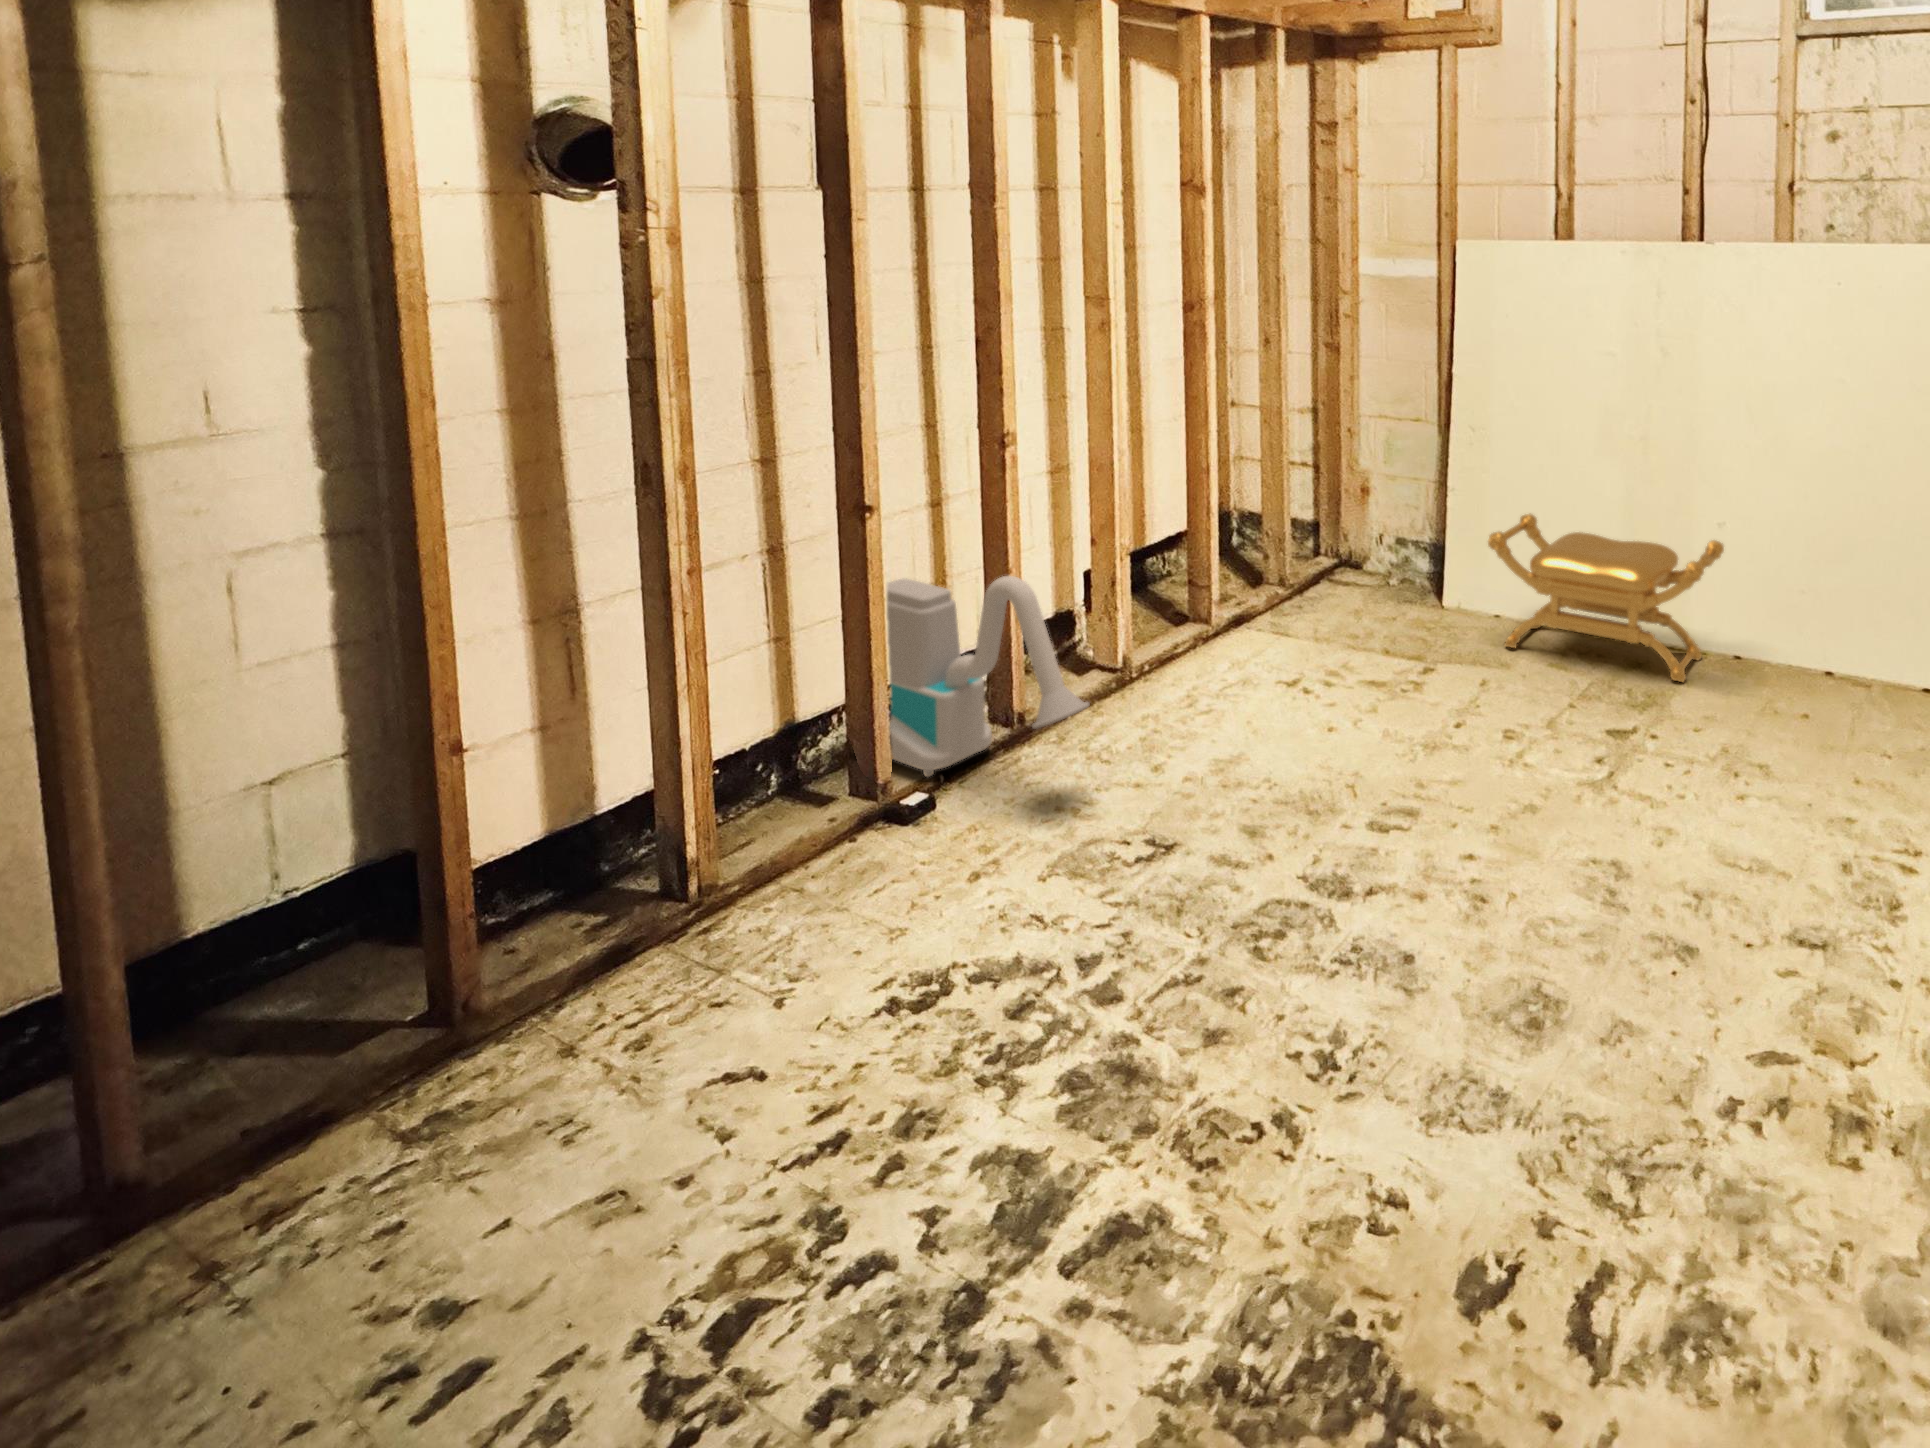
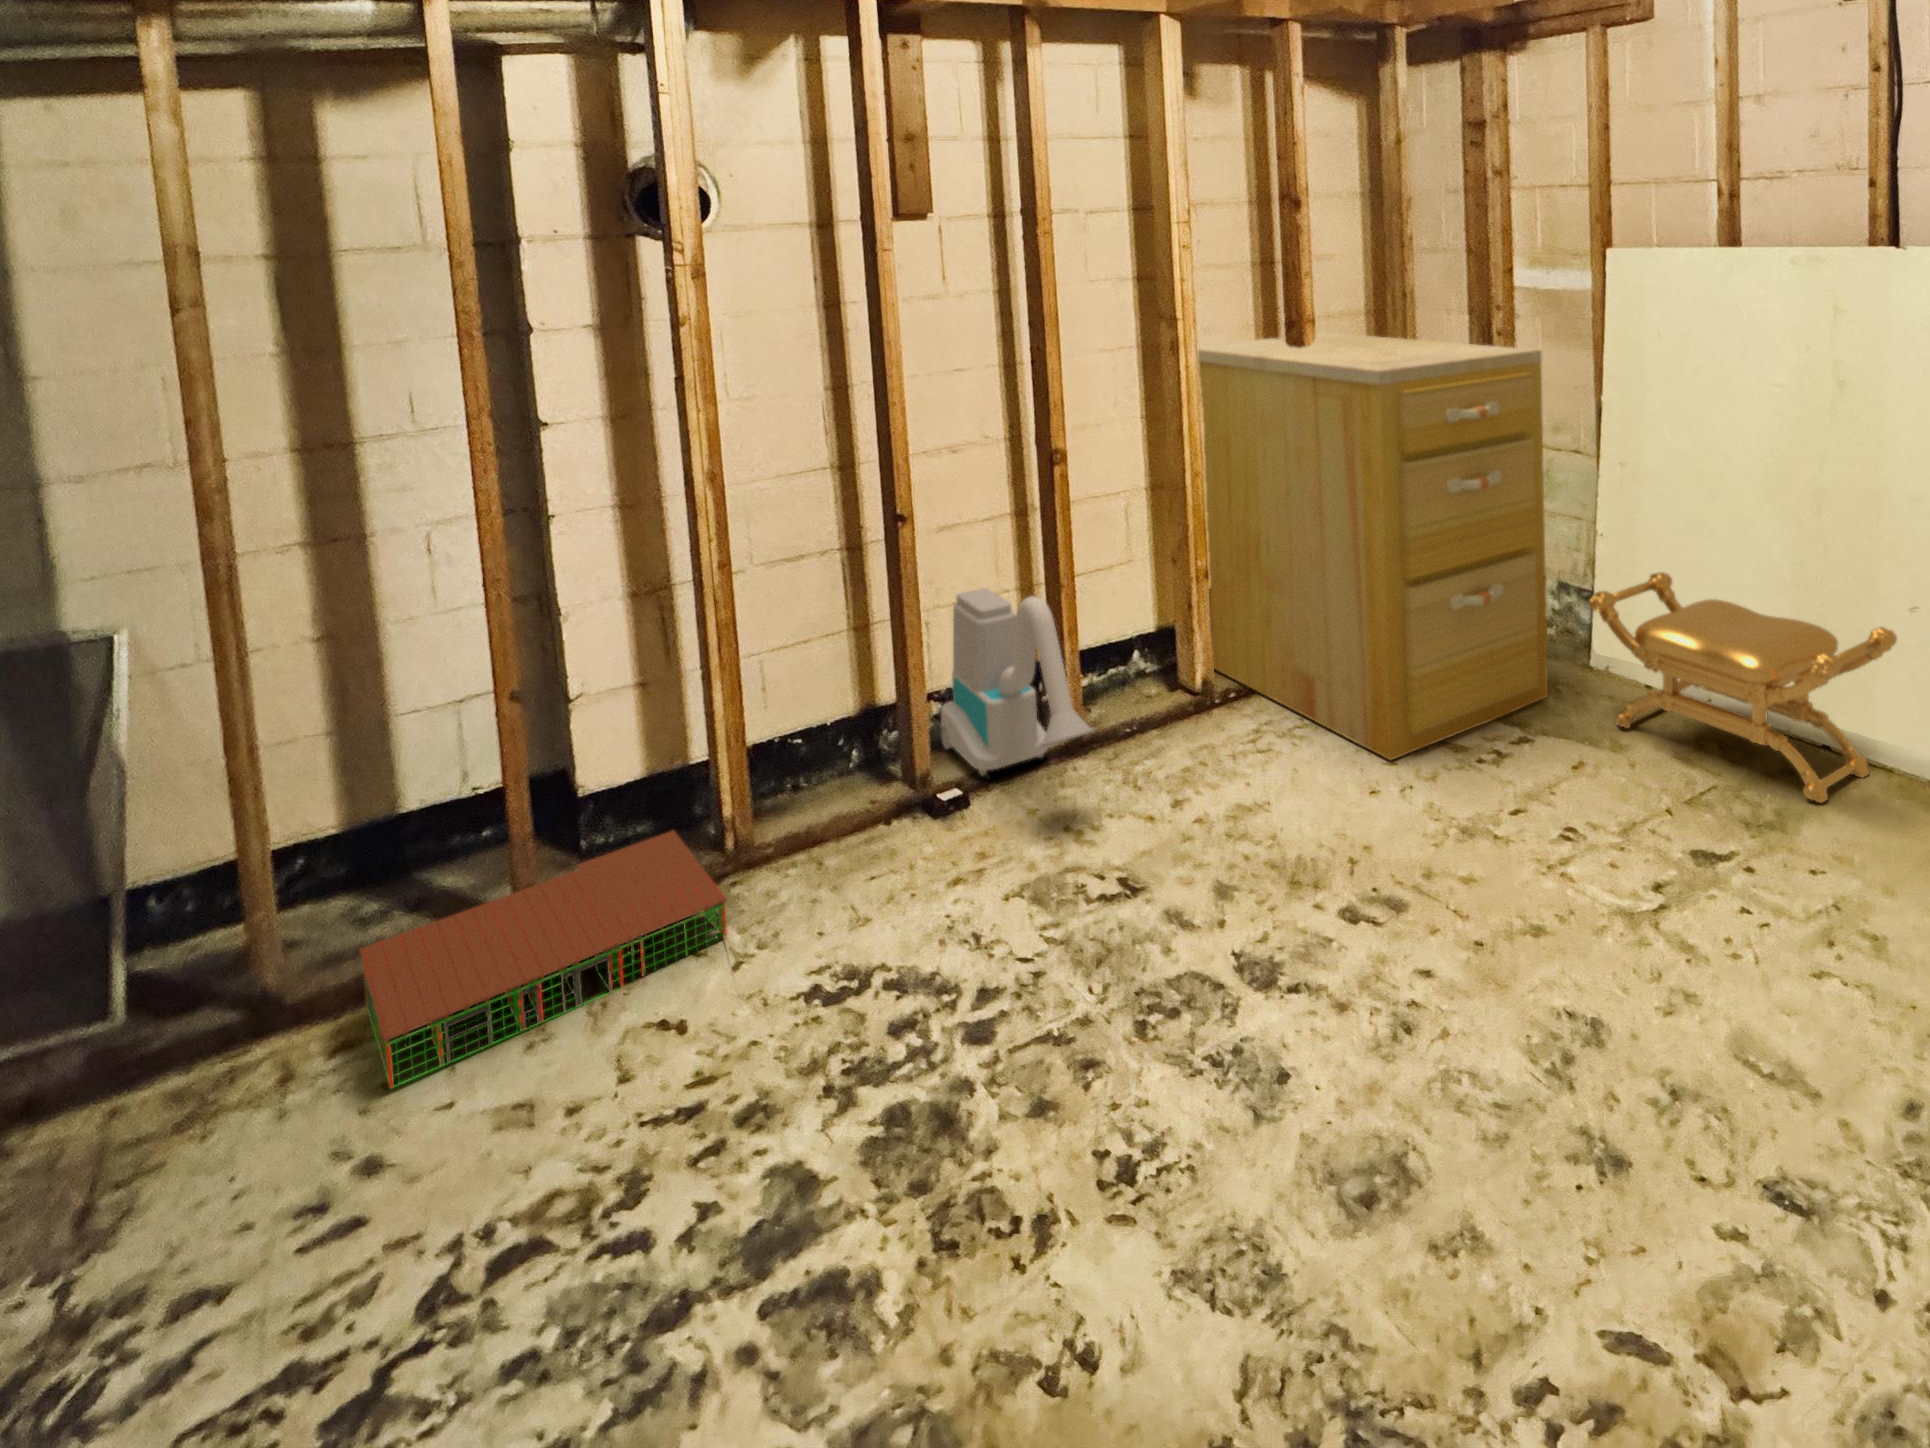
filing cabinet: none [1079,306,1442,701] -> present [1198,333,1548,760]
storage bin: none [226,886,731,1246] -> present [360,830,727,1088]

